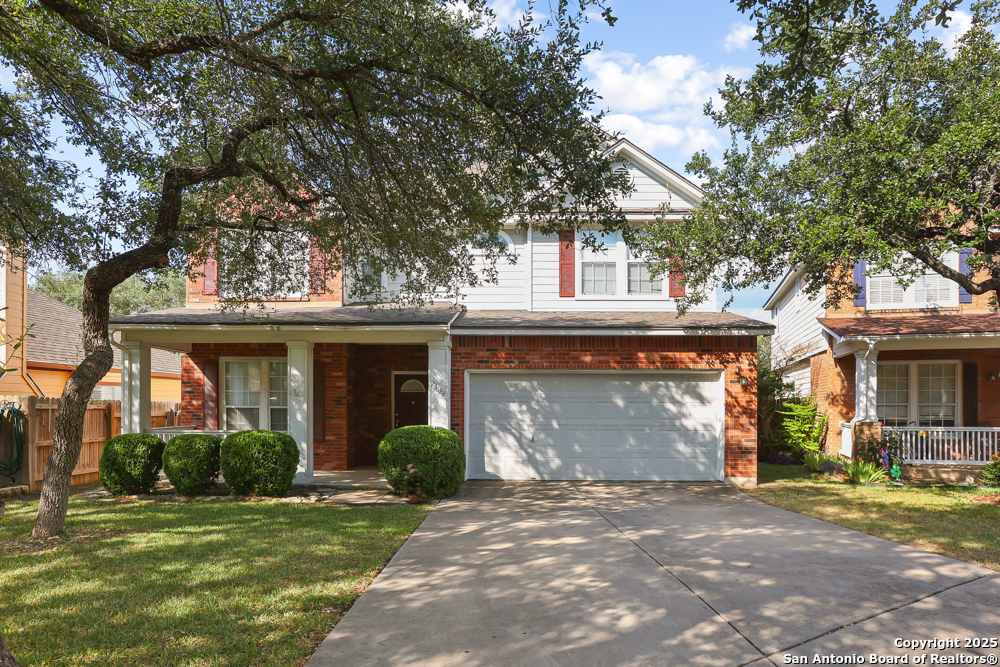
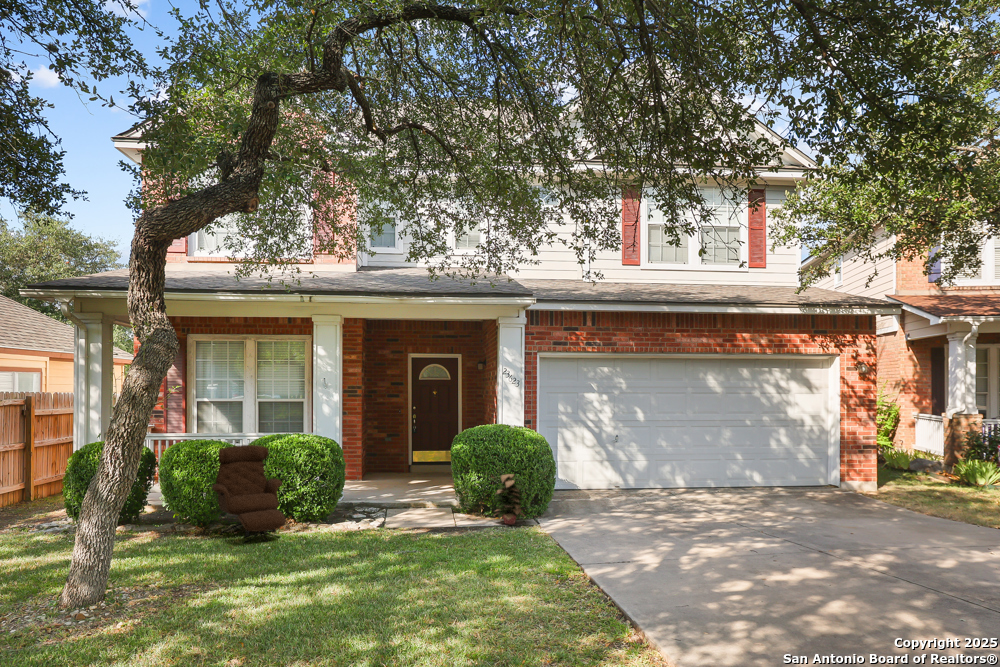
lounge chair: none [189,440,243,511] -> present [212,445,286,543]

